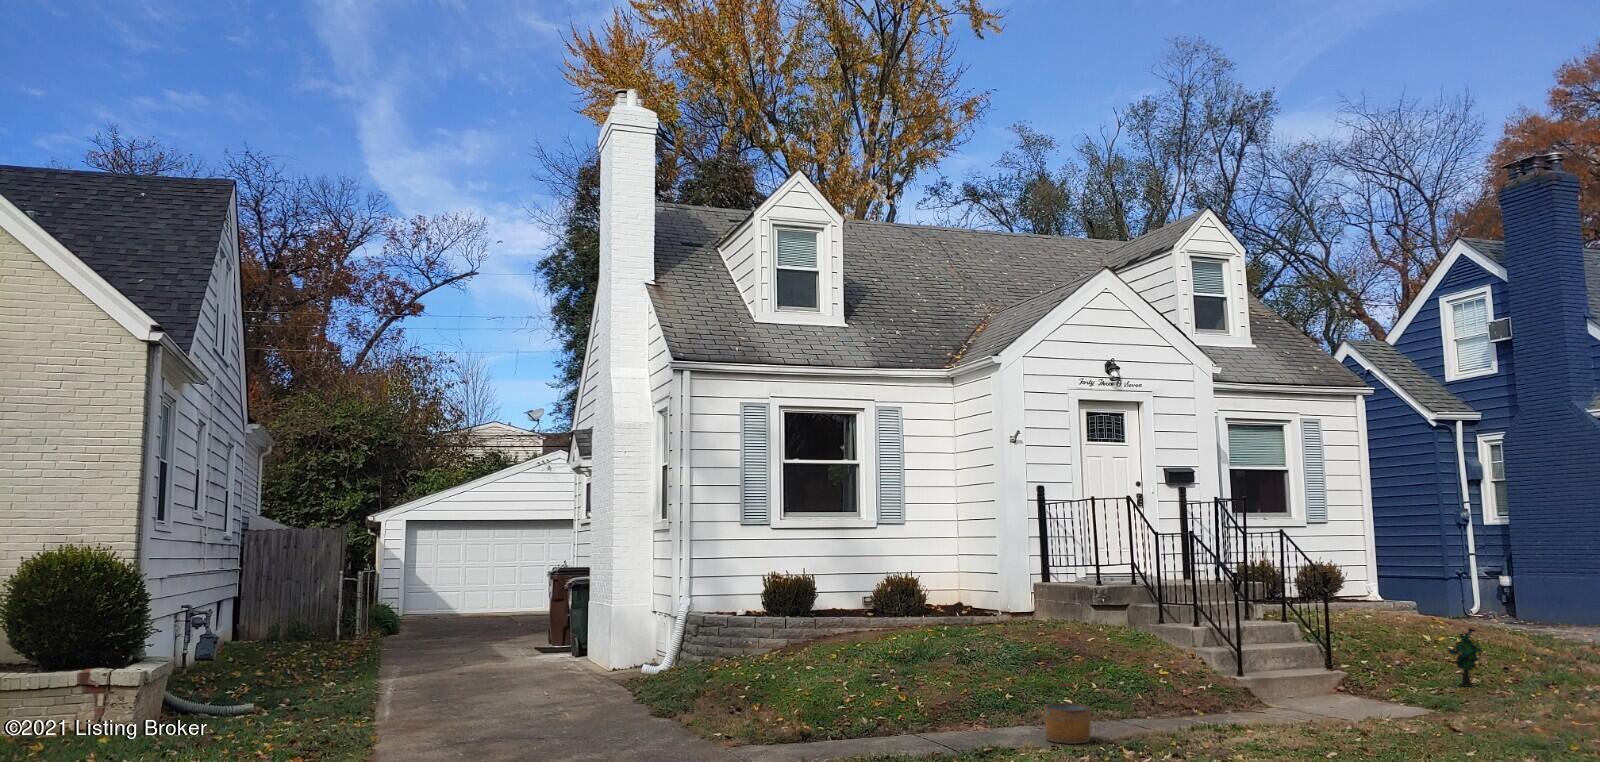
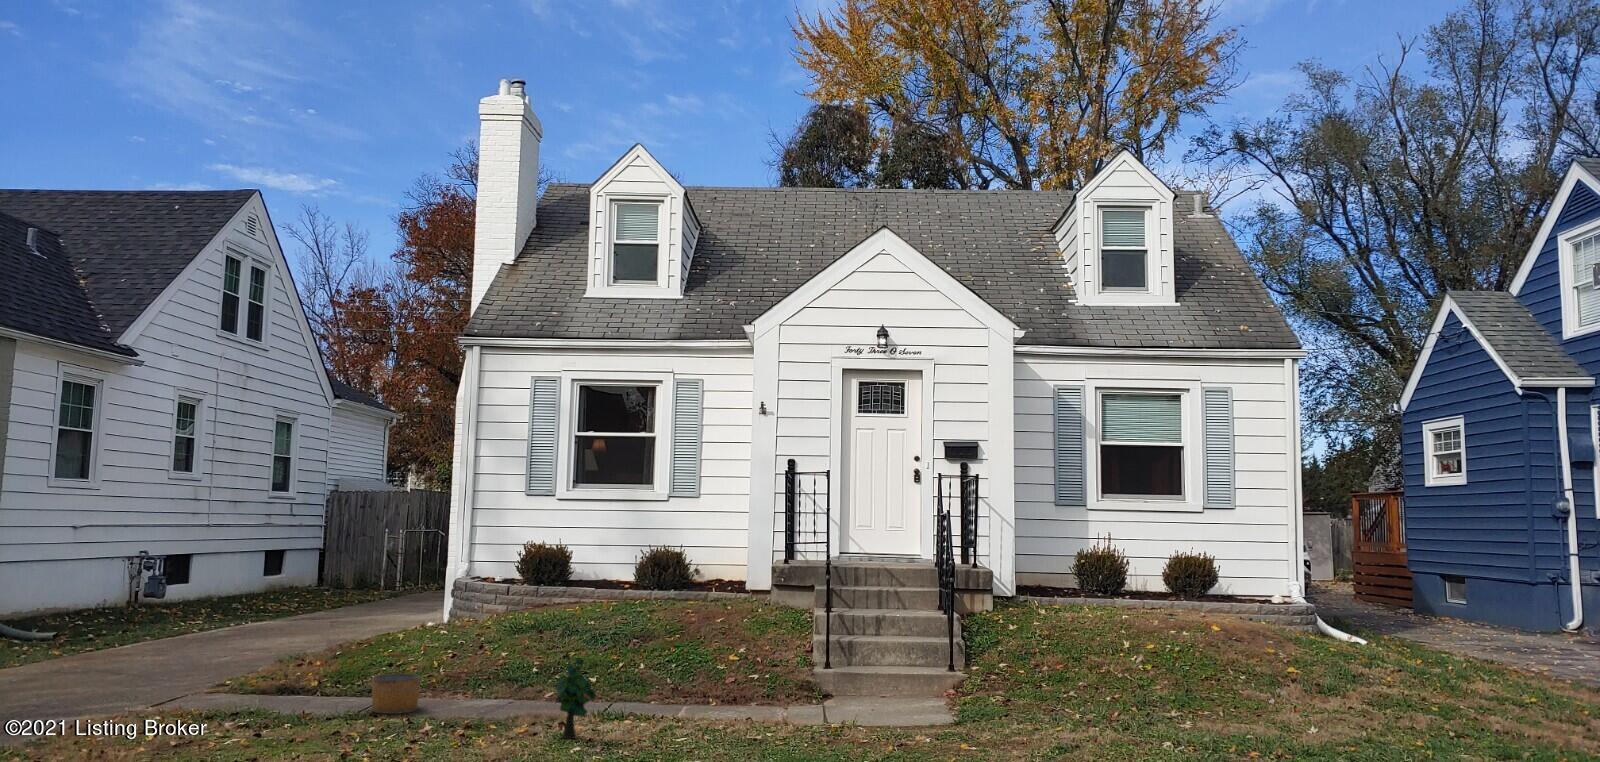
decorative plant: present [1447,629,1482,687] -> present [553,659,596,739]

